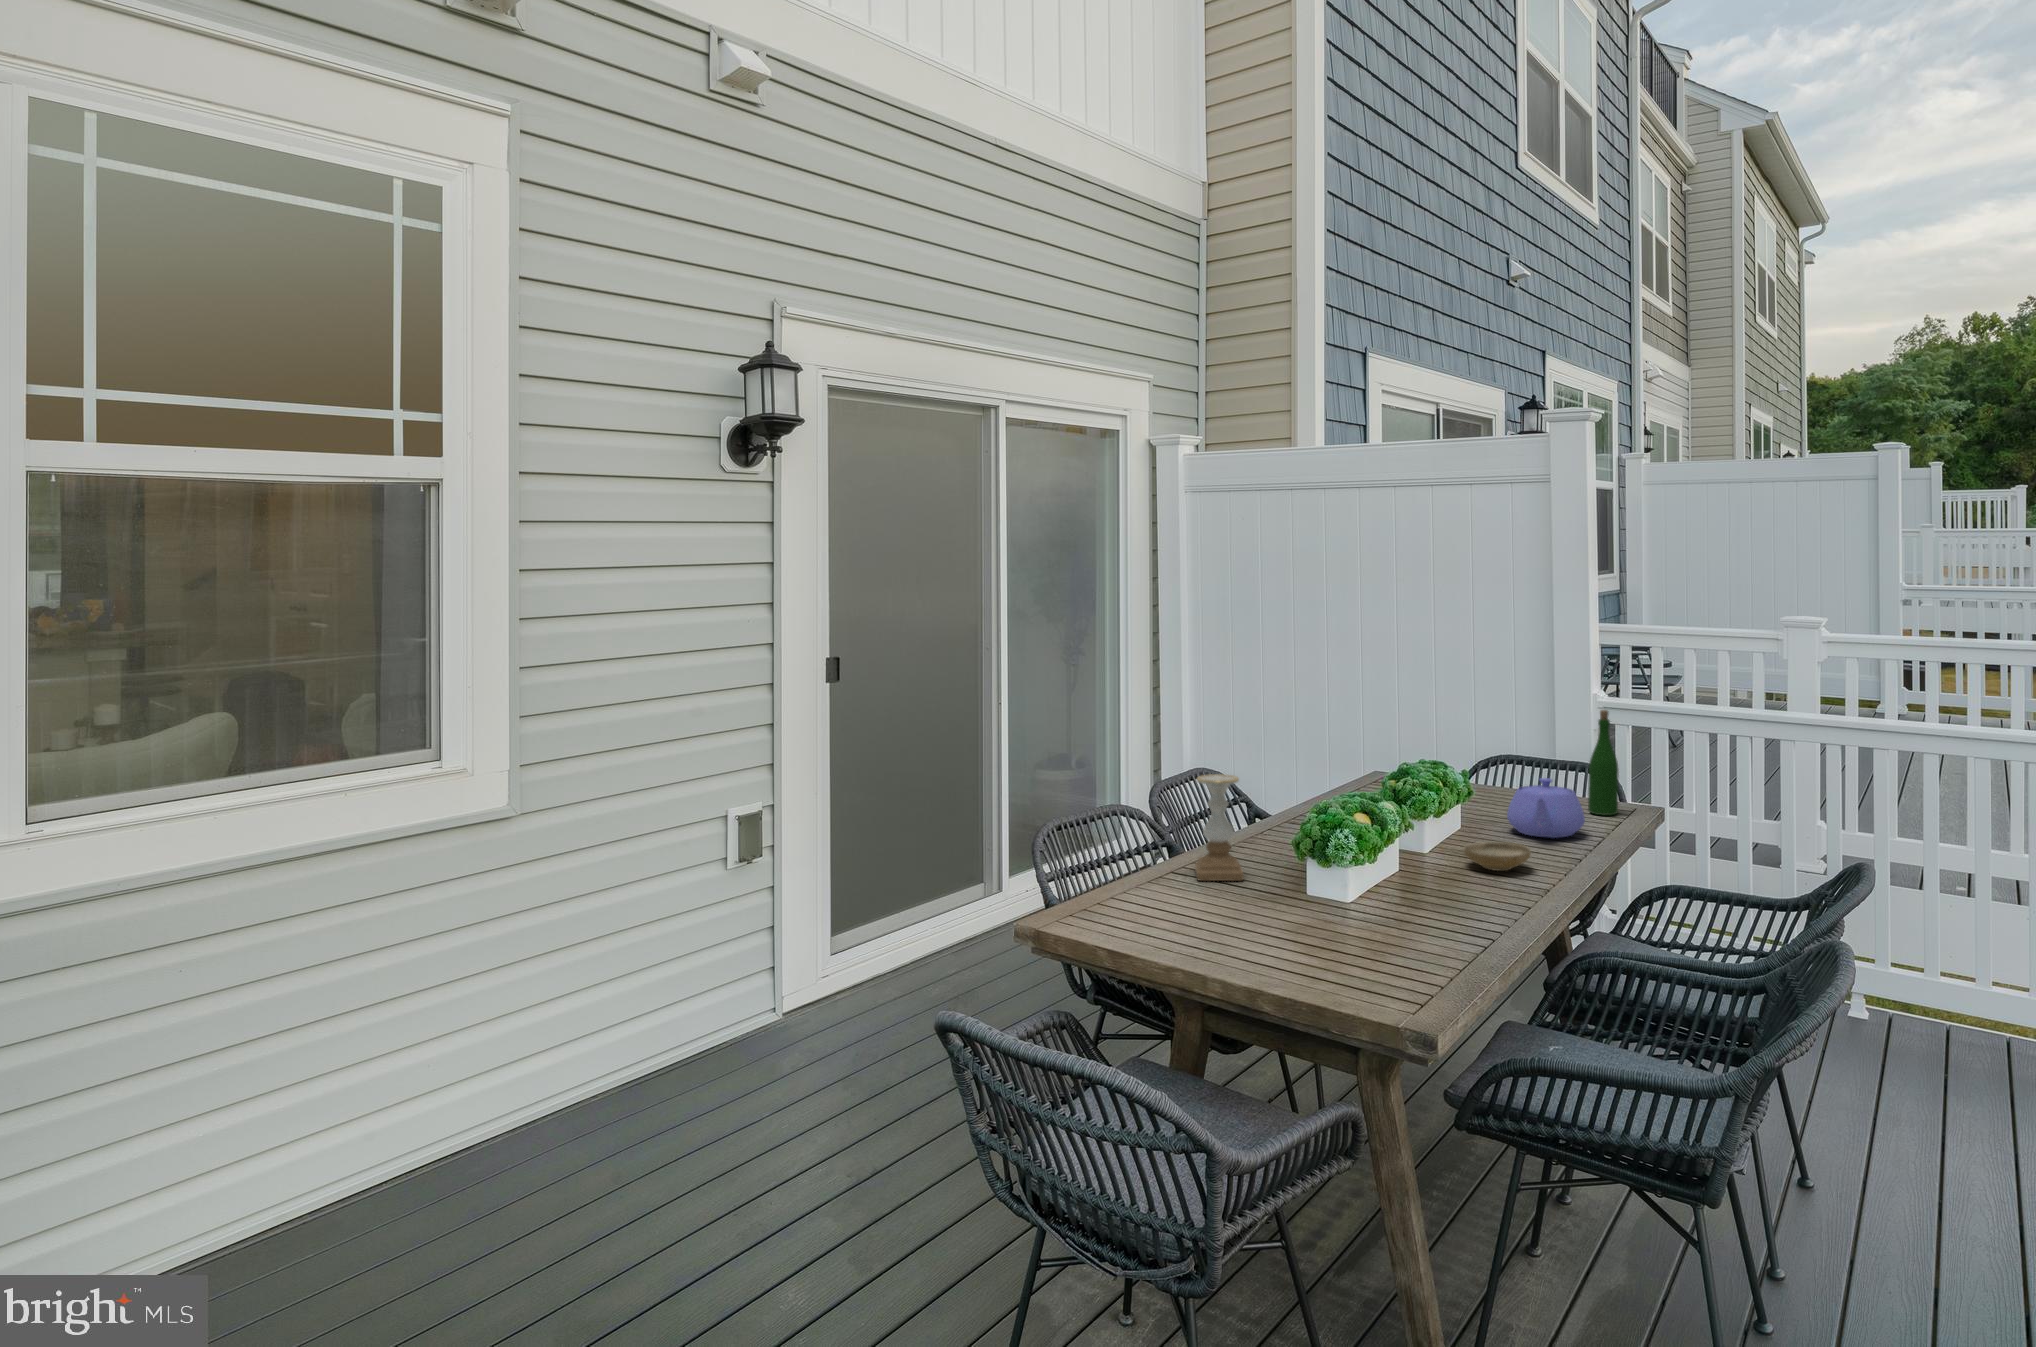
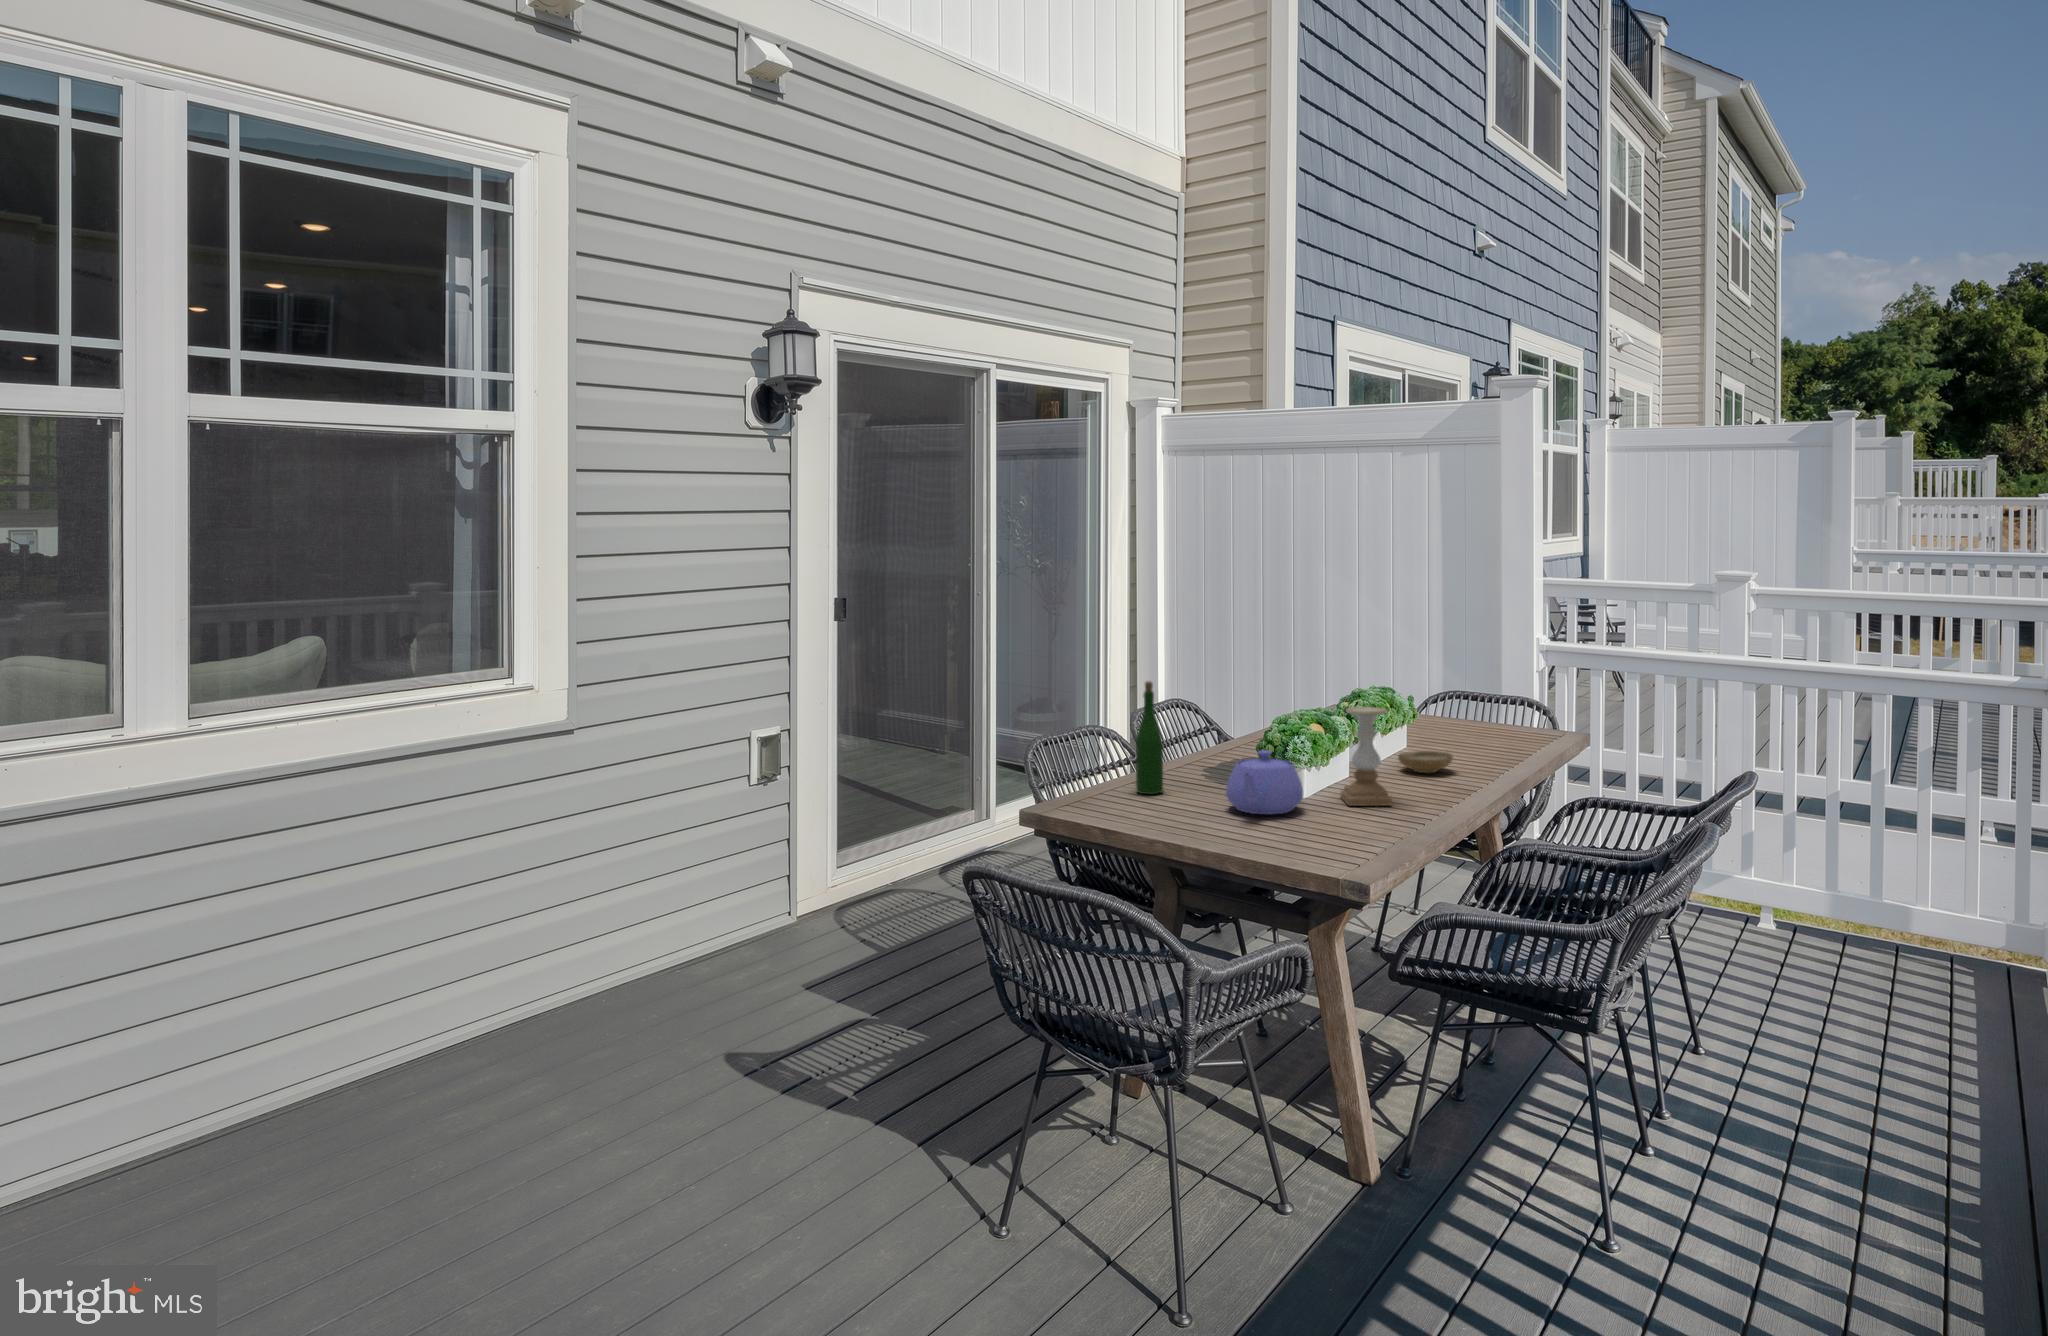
wine bottle: present [1588,710,1619,815] -> present [1136,681,1163,794]
candle holder: present [1195,774,1244,881] -> present [1341,707,1392,806]
teapot: present [1507,778,1585,838] -> present [1226,750,1303,815]

